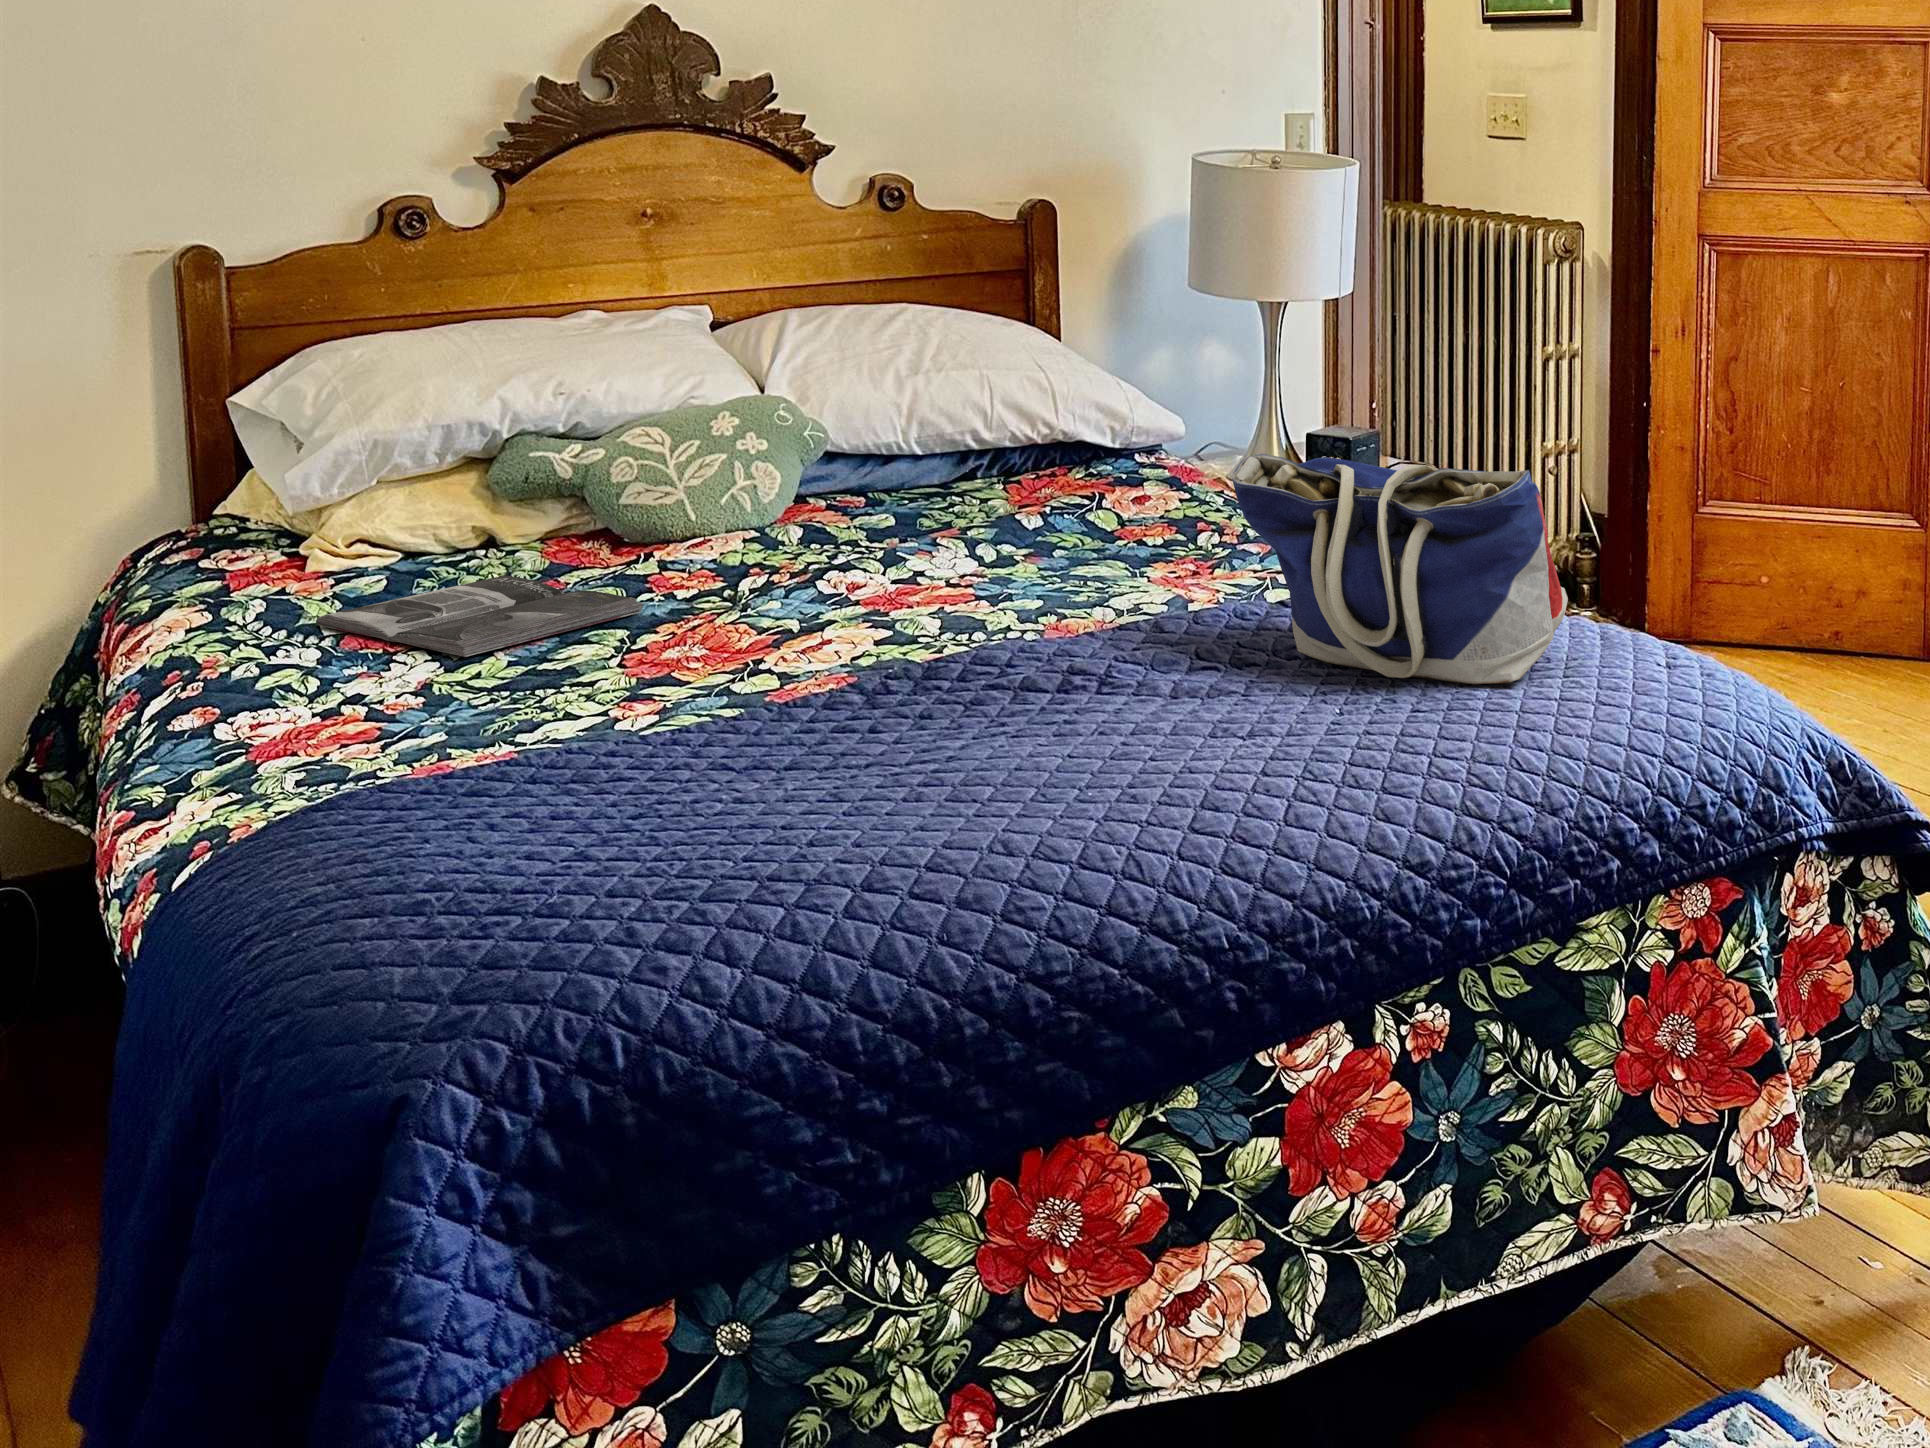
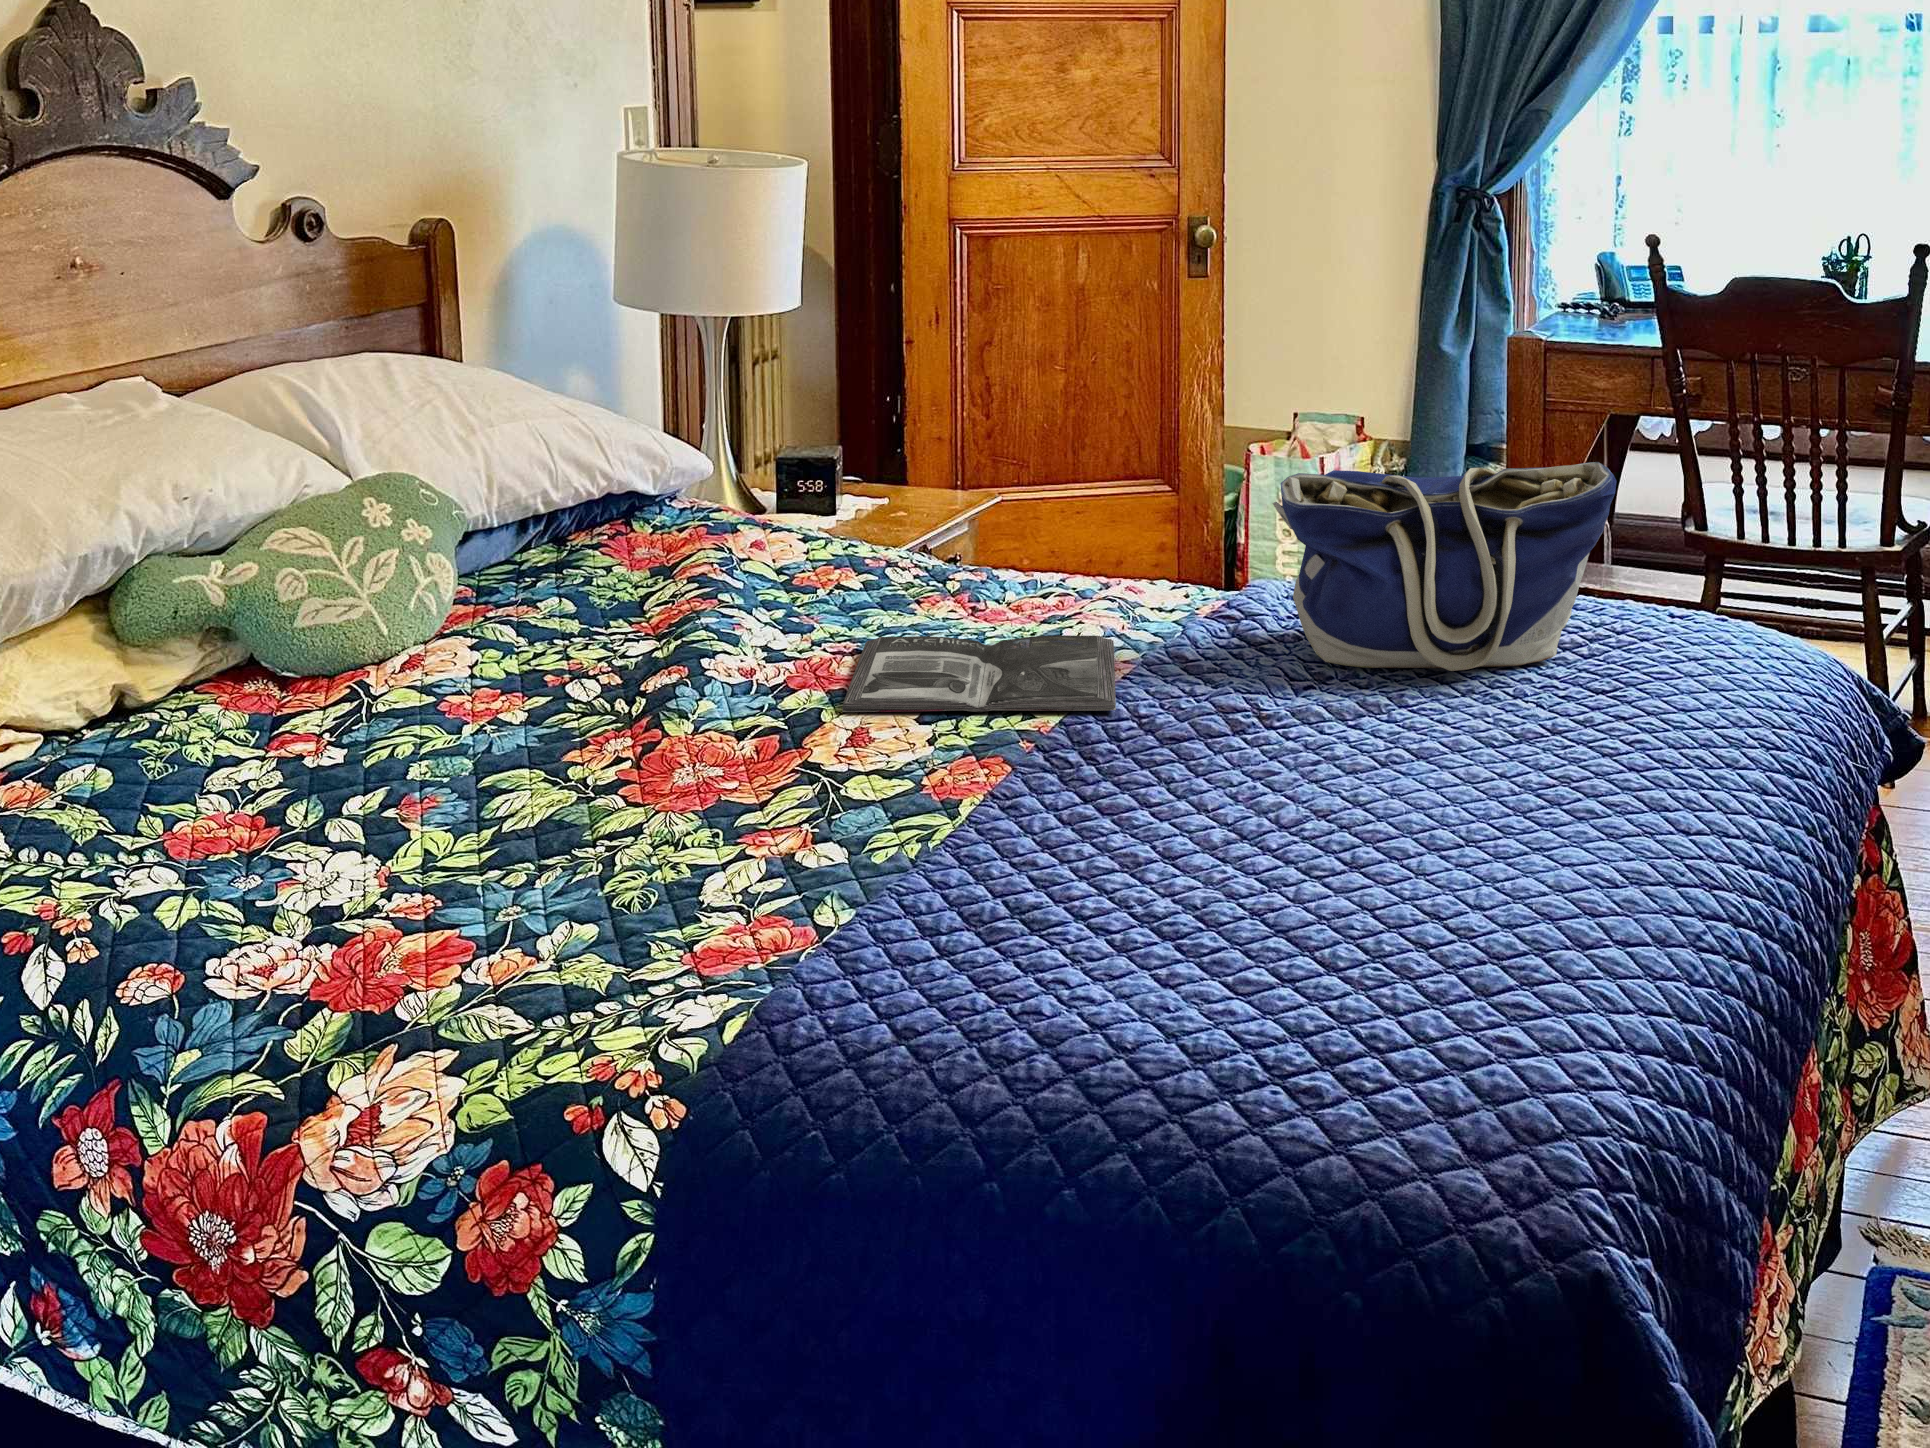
magazine: present [316,575,644,657] -> present [842,635,1116,712]

